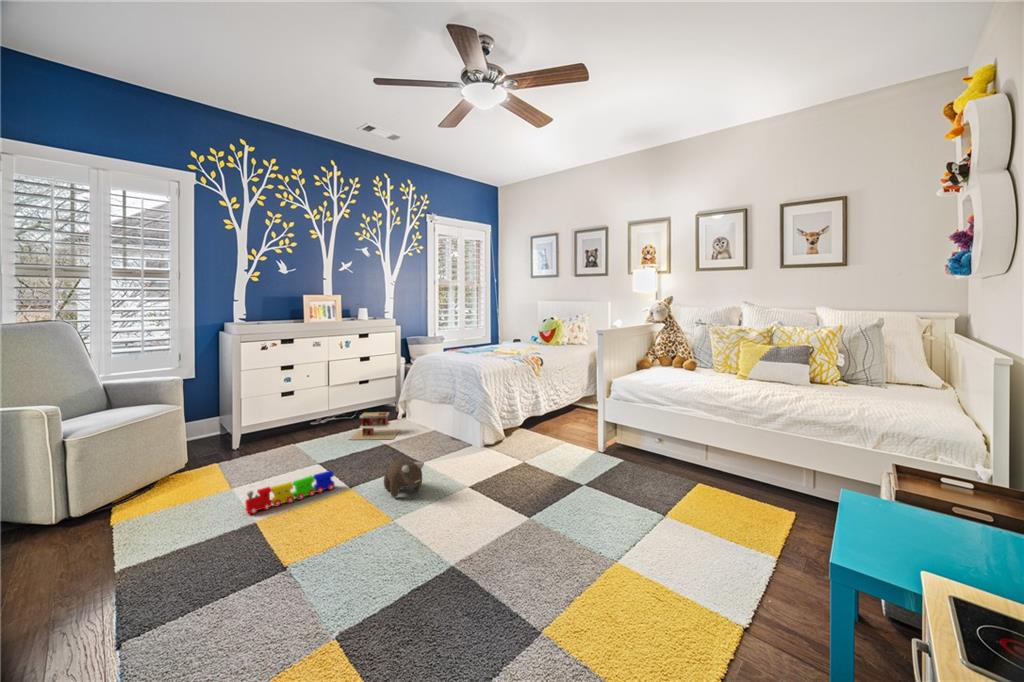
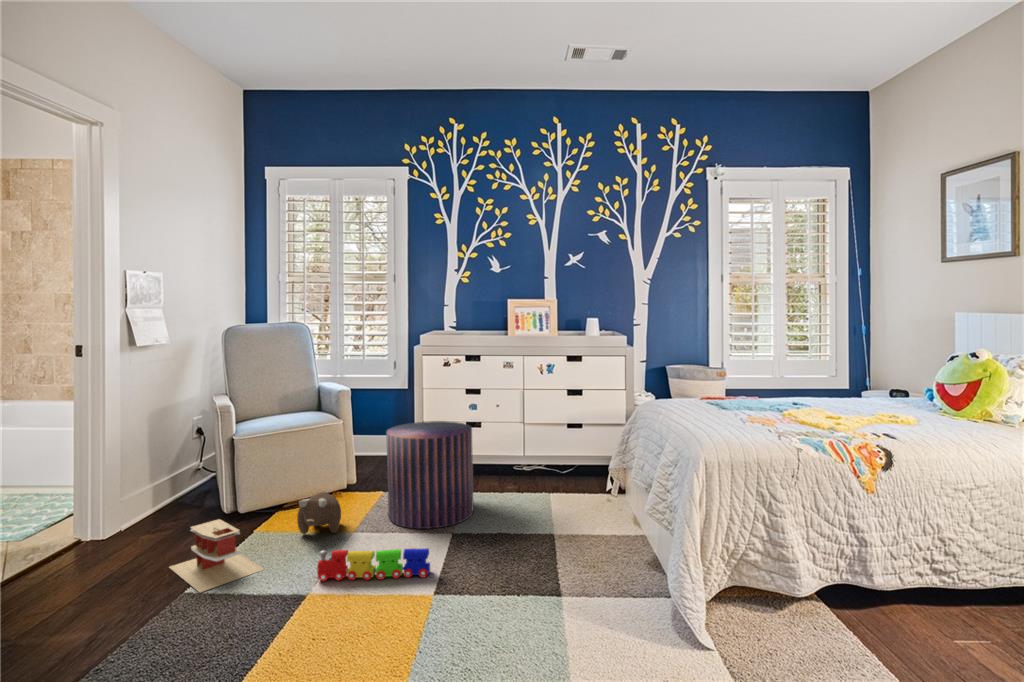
pouf: none [243,389,320,471] -> present [386,421,473,529]
toy house: present [350,412,400,440] -> present [170,519,264,592]
plush toy: present [384,459,424,498] -> present [297,492,341,534]

